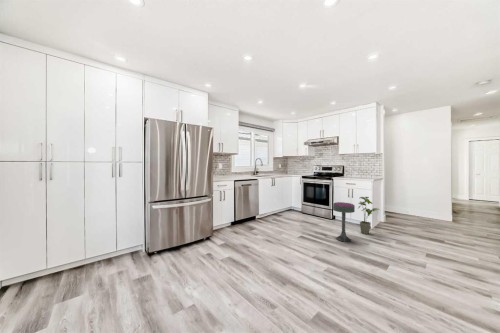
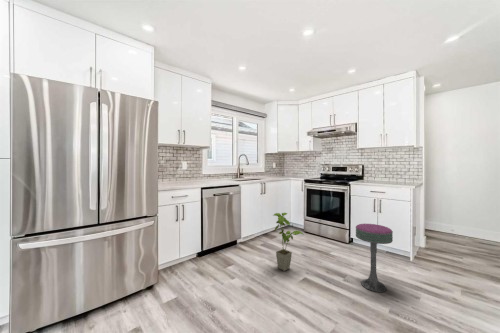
house plant: present [359,197,379,234] -> present [274,213,304,271]

